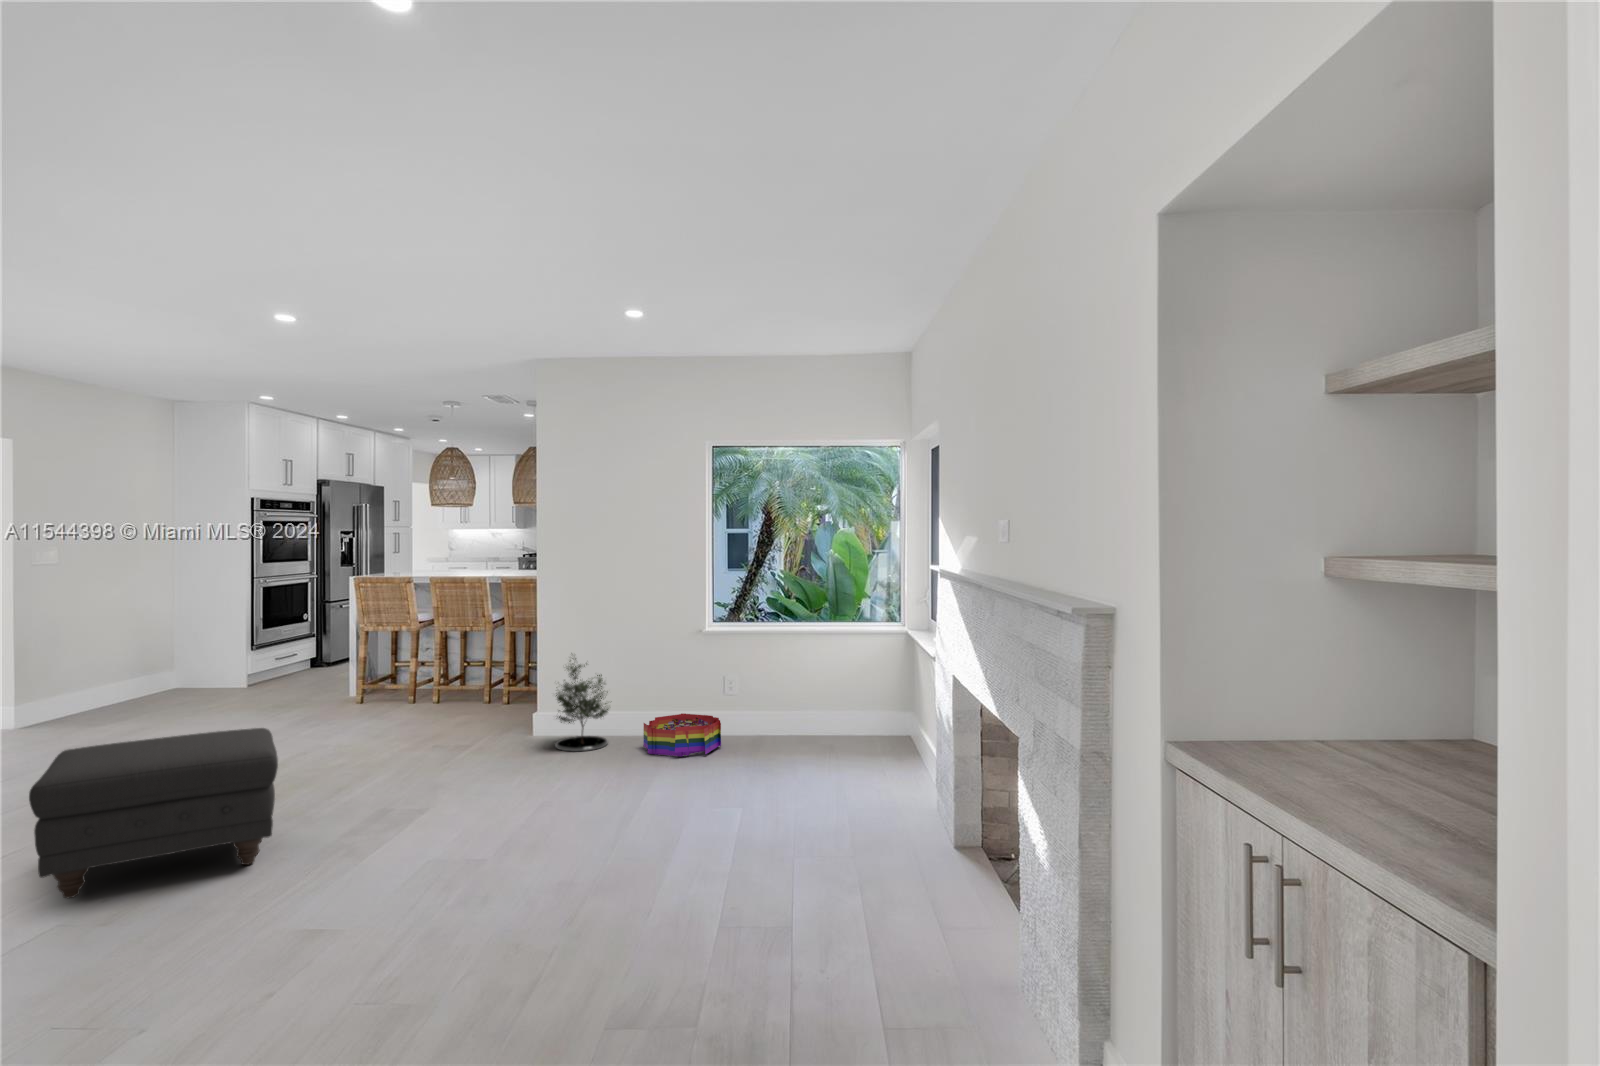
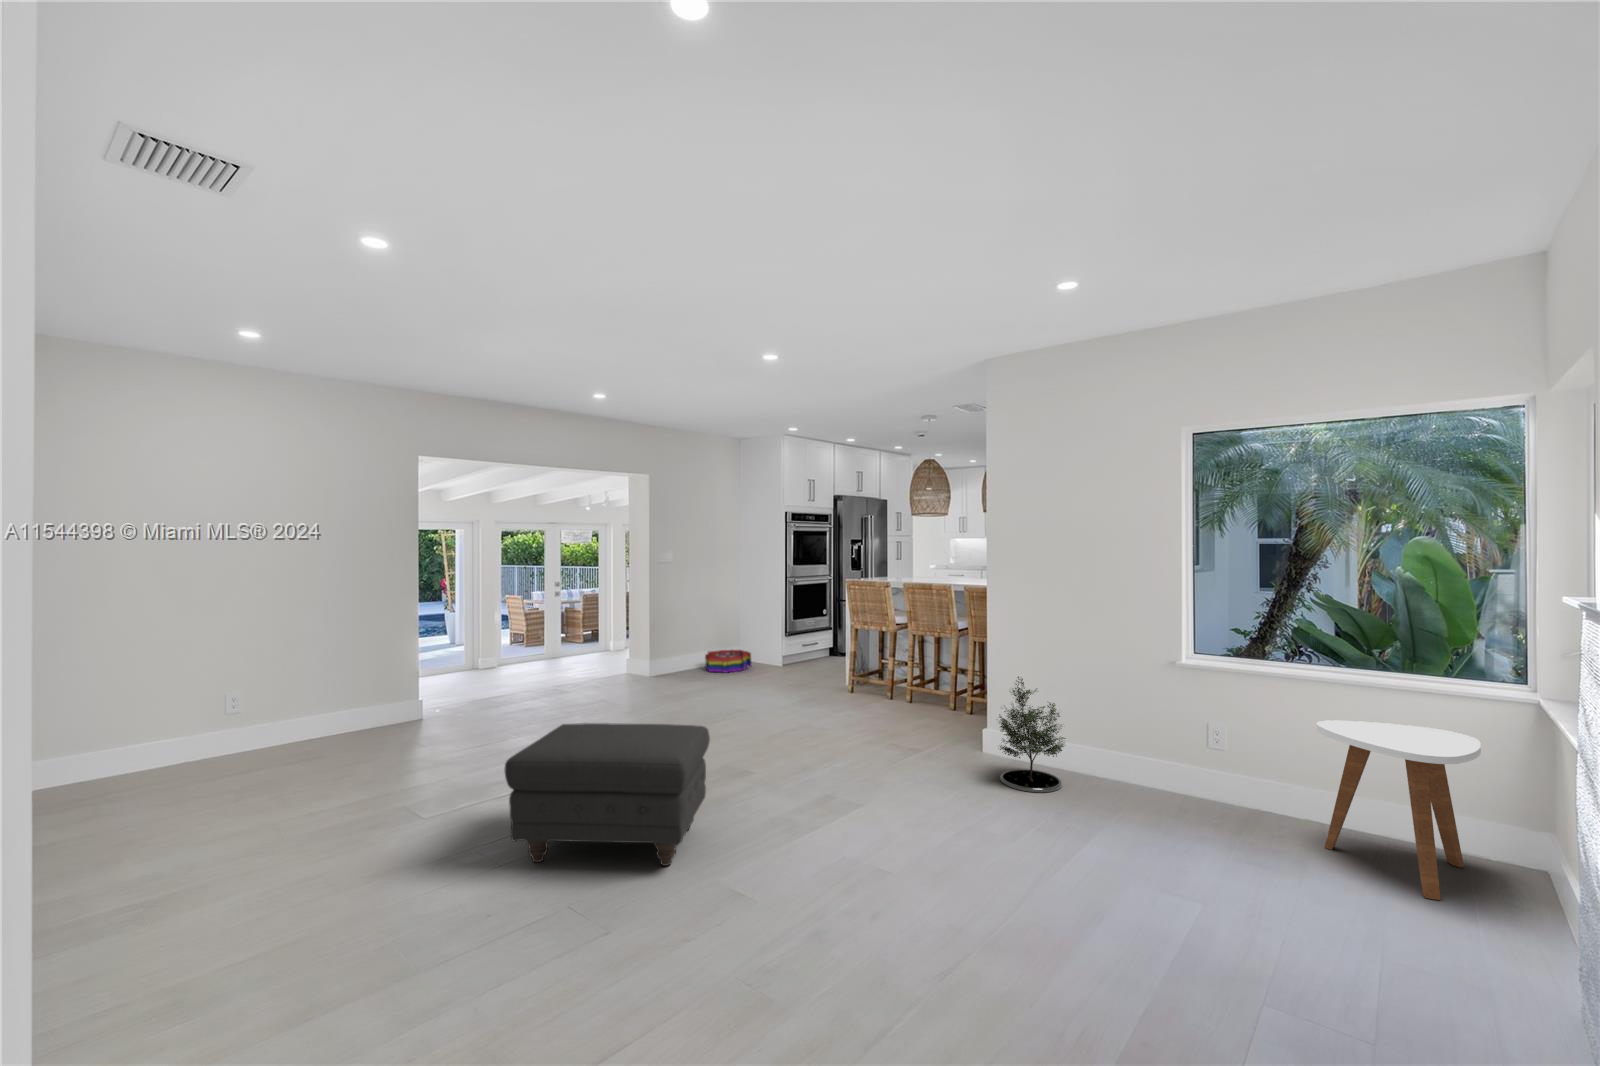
side table: none [784,656,866,759] -> present [1317,720,1481,900]
storage bin: present [644,714,721,757] -> present [705,650,751,673]

